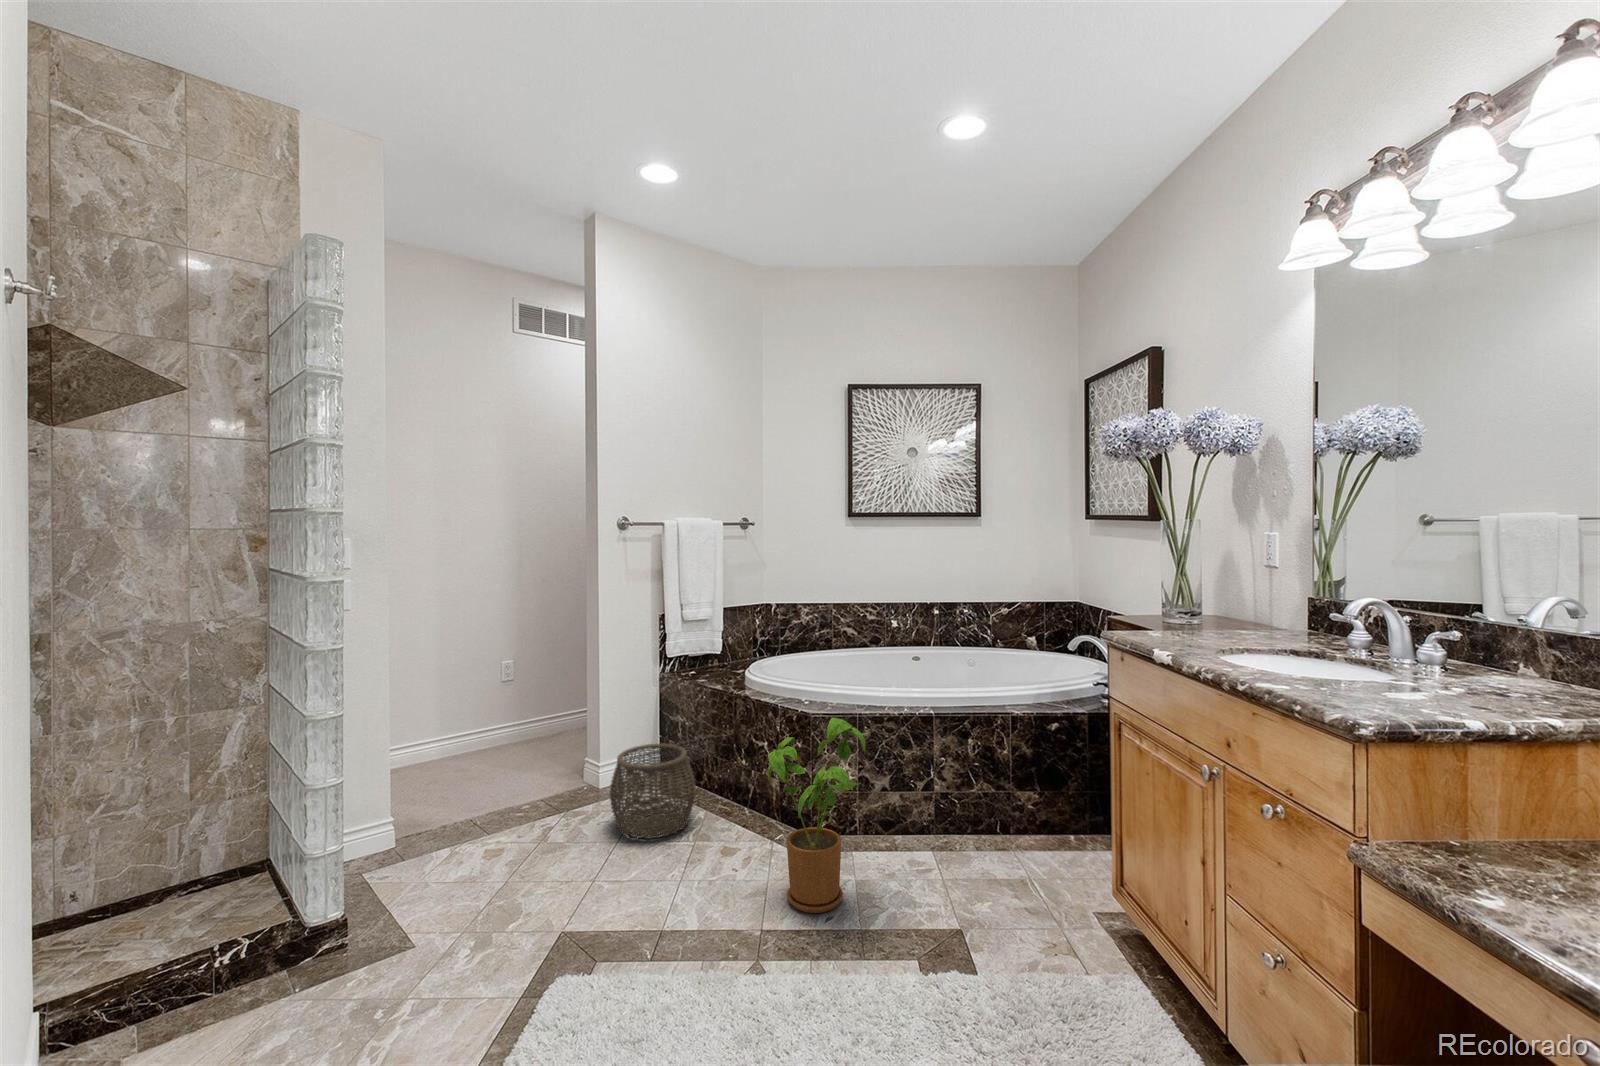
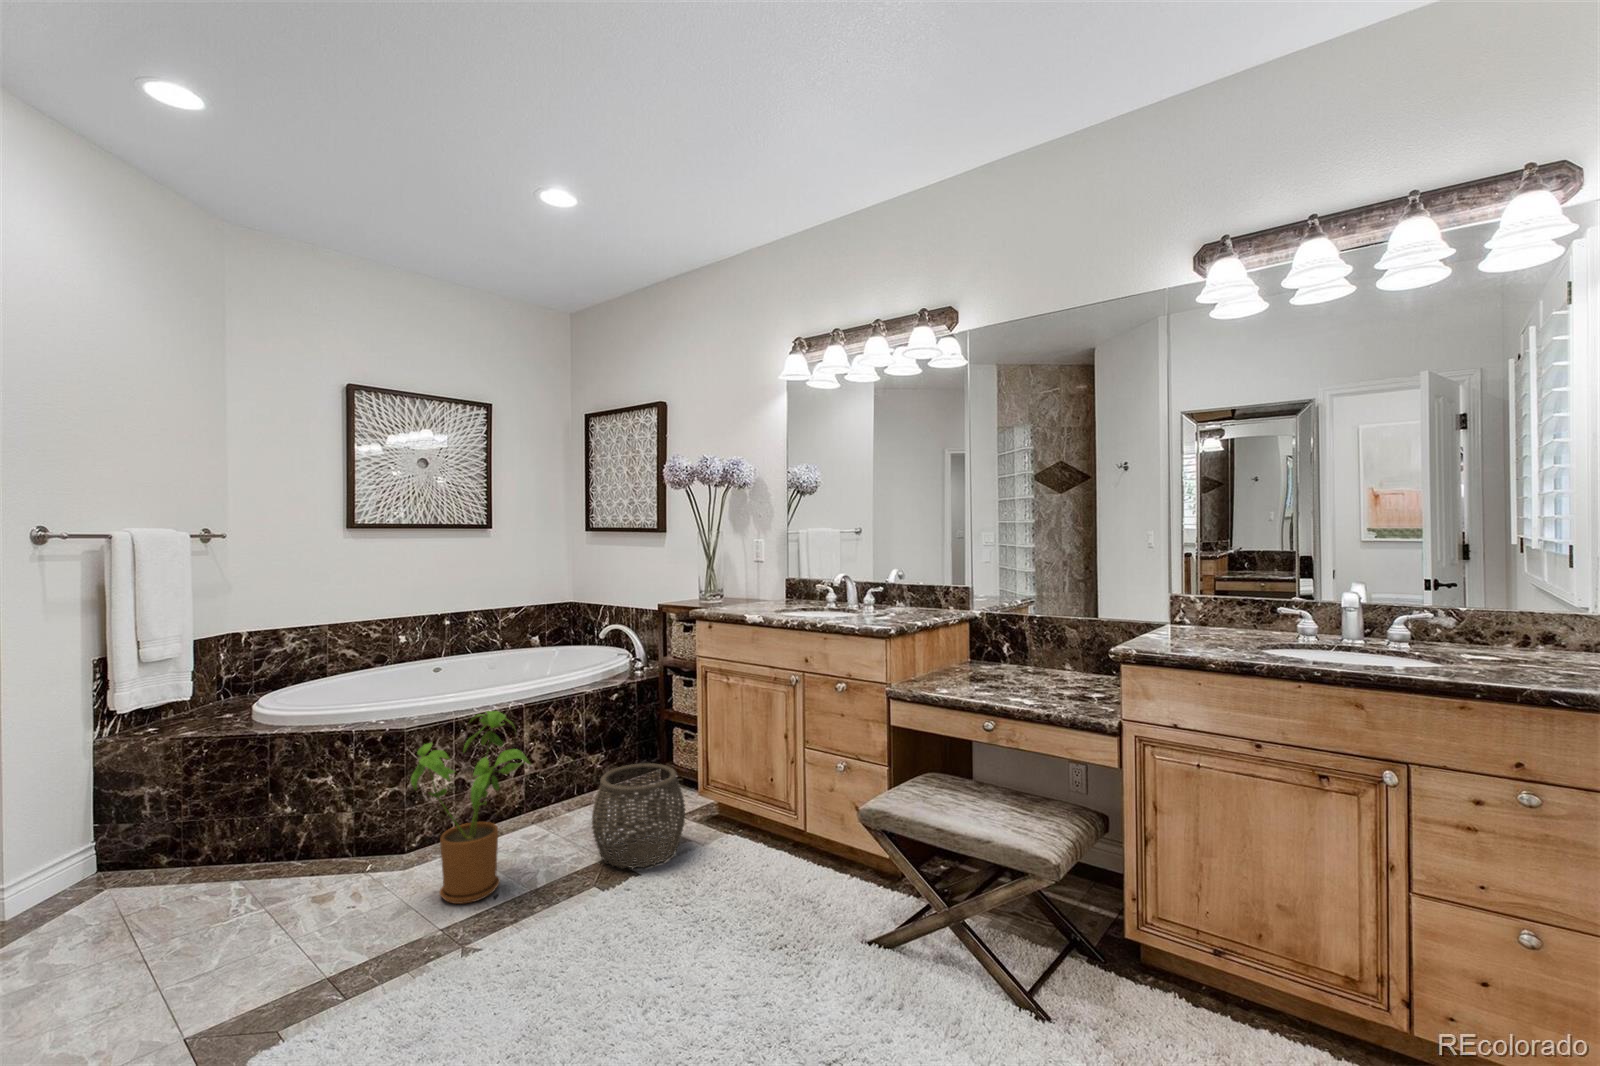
woven basket: present [610,744,696,839] -> present [592,763,685,868]

